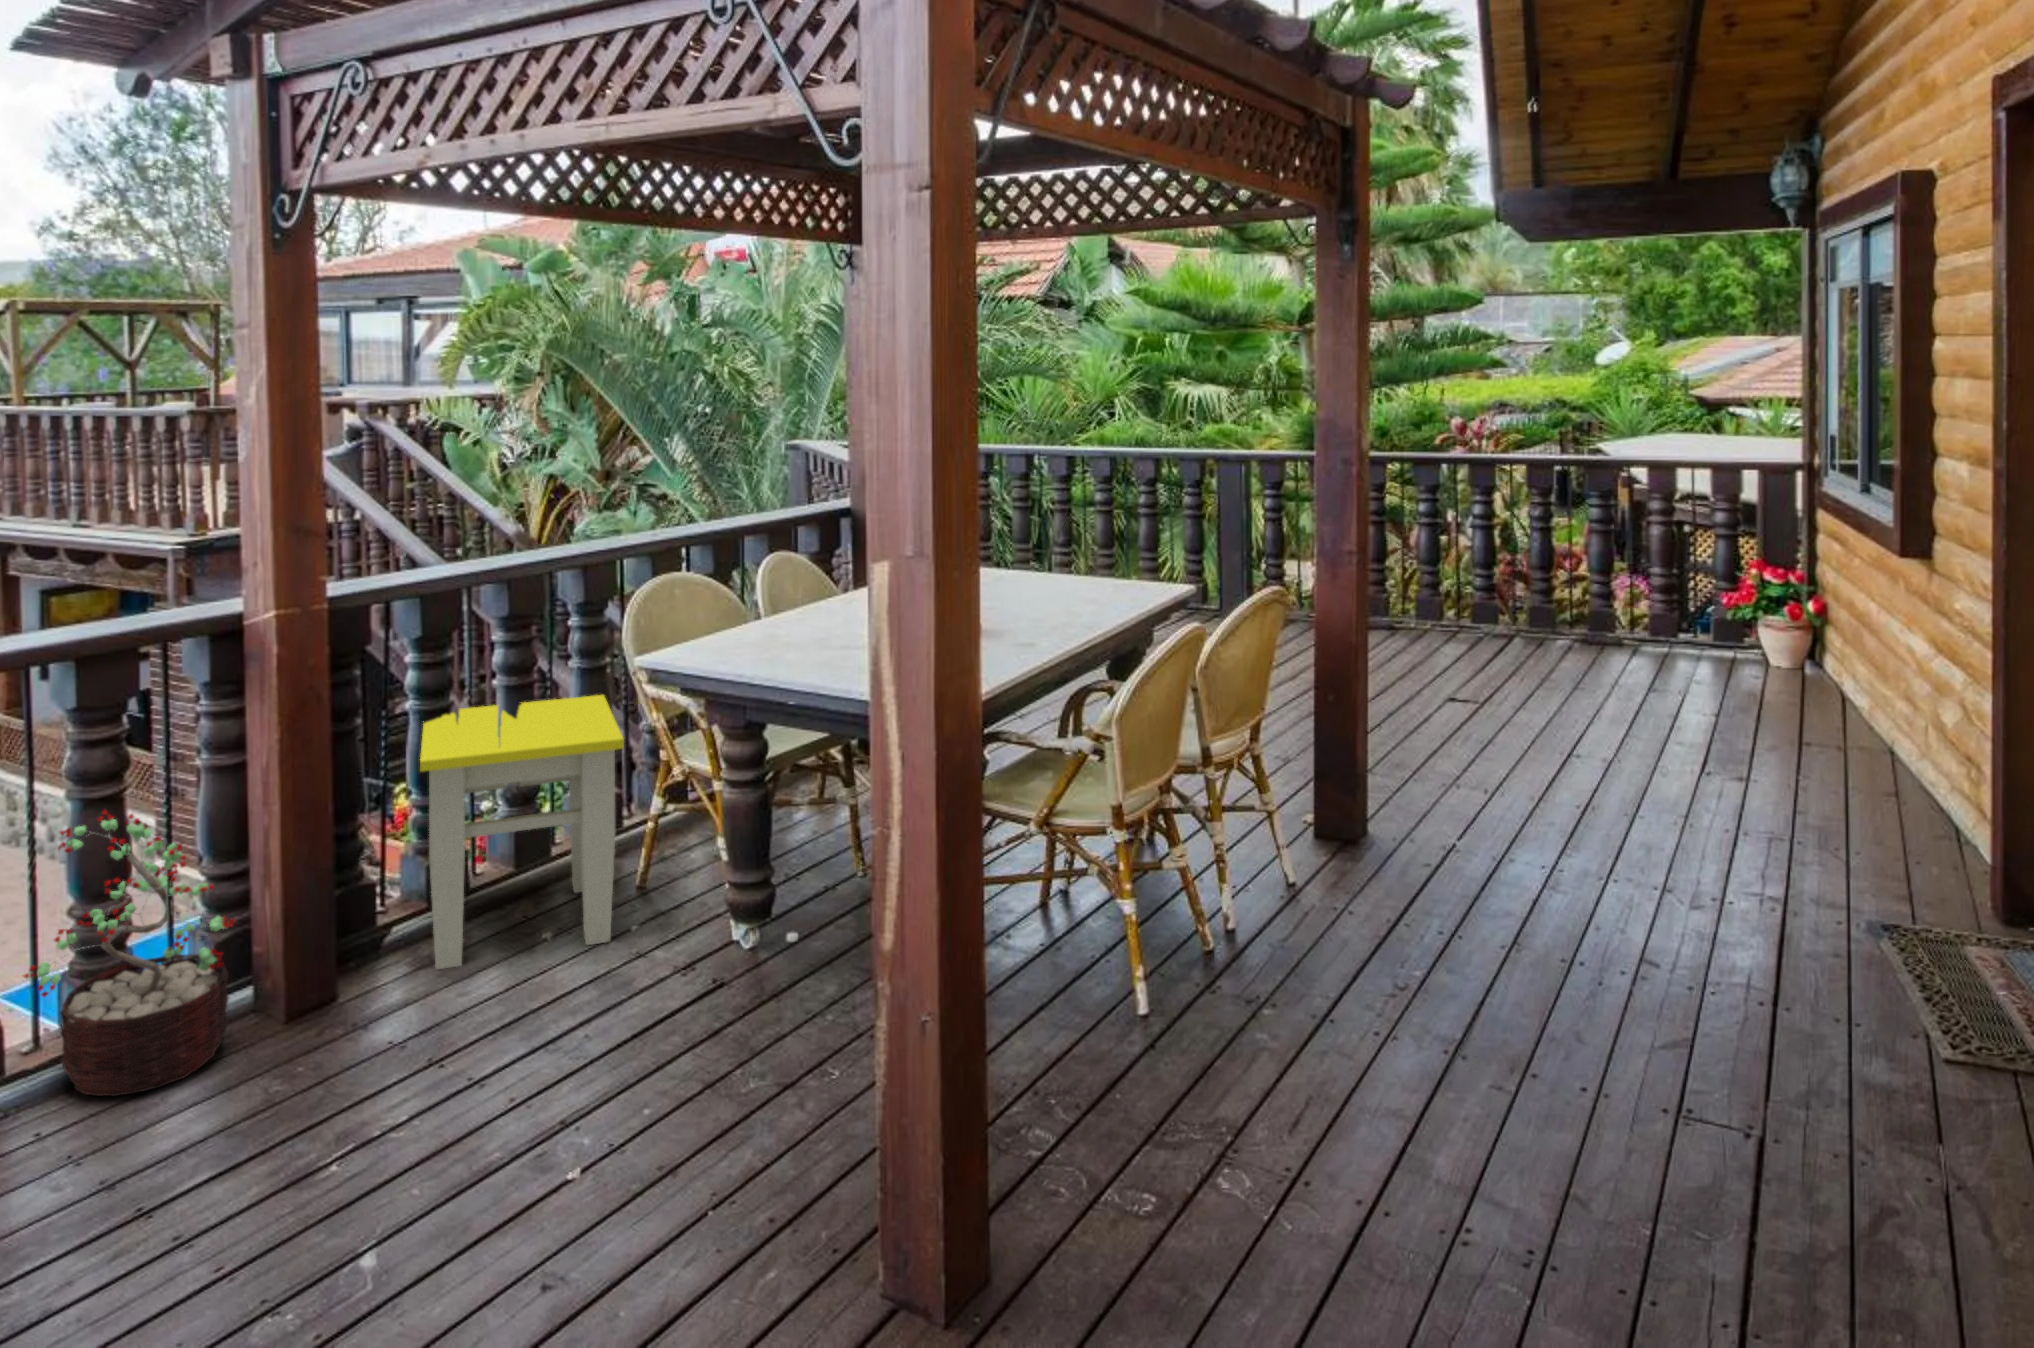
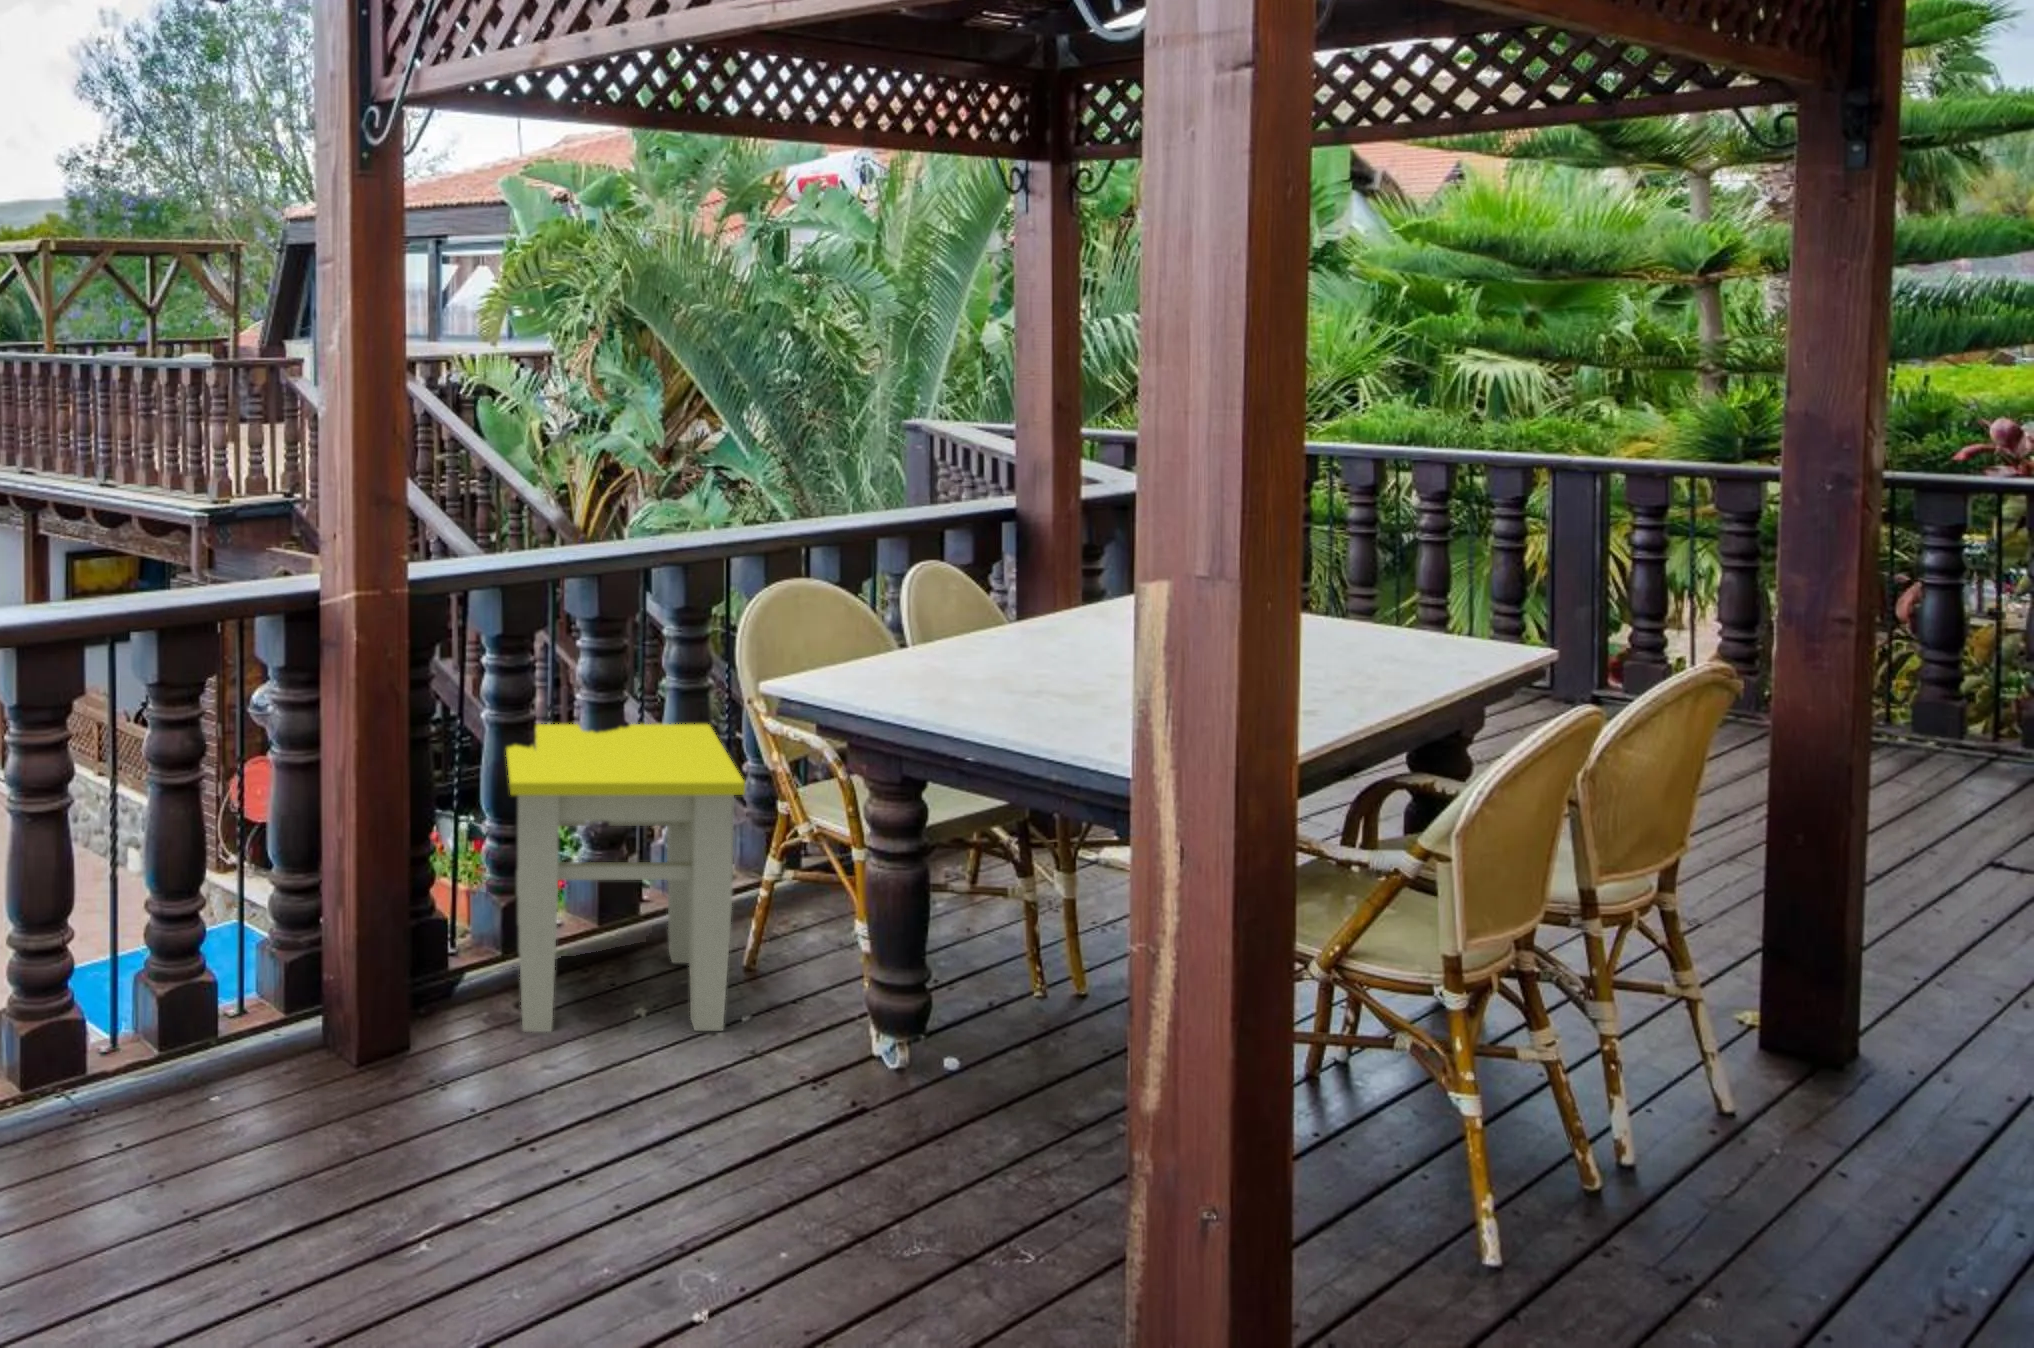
decorative plant: present [22,810,235,1096] -> none [115,798,319,1117]

